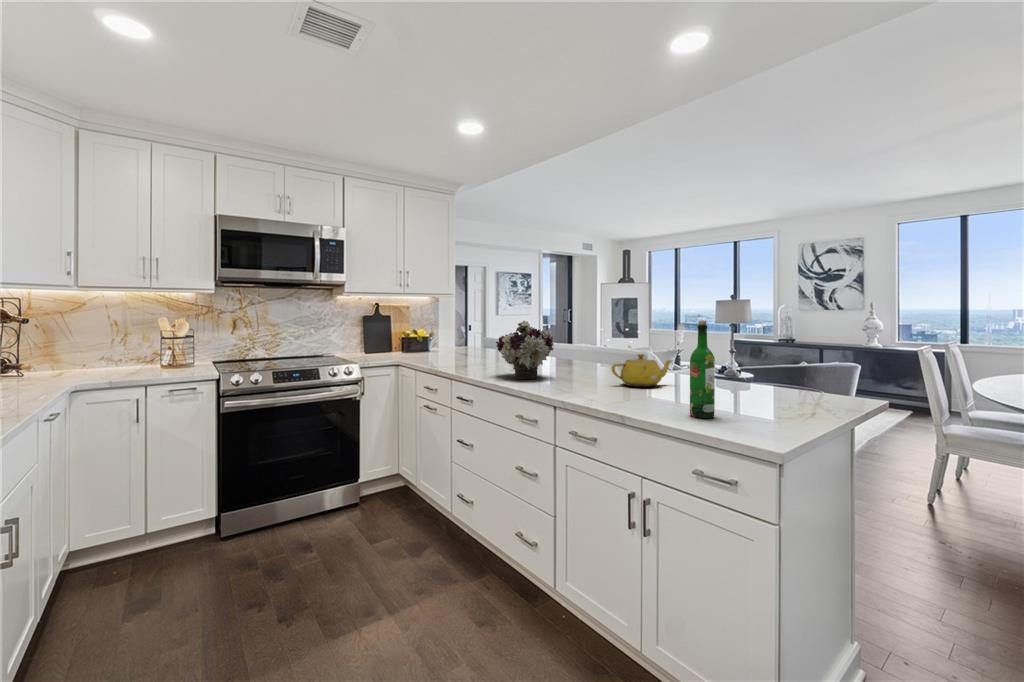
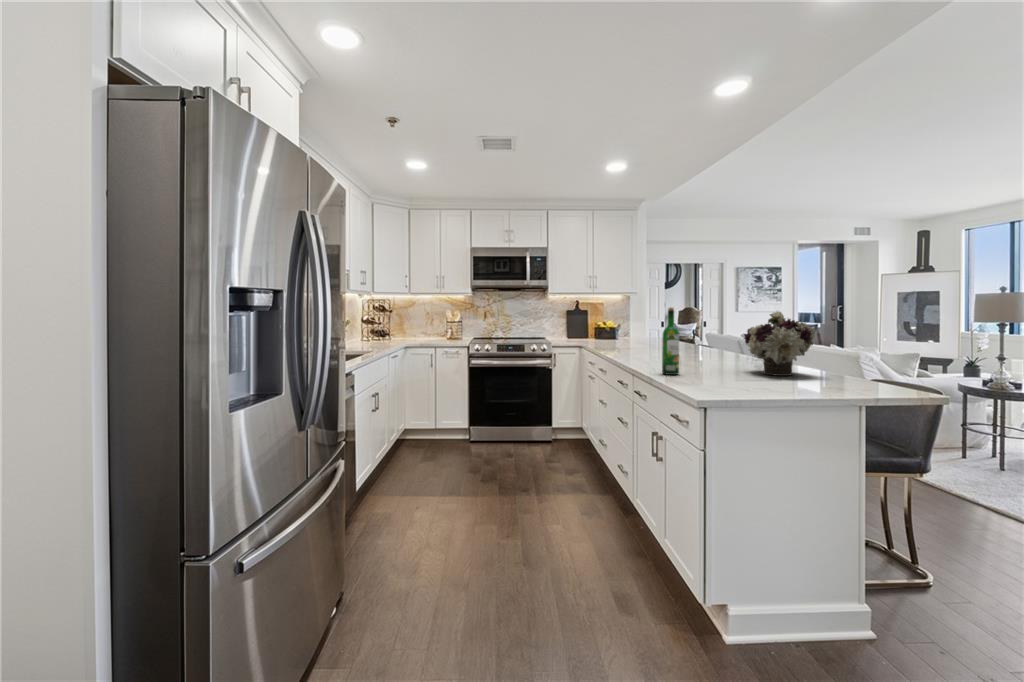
flower arrangement: present [496,321,554,379] -> present [744,311,815,376]
teapot: present [611,354,673,387] -> none [678,337,733,362]

